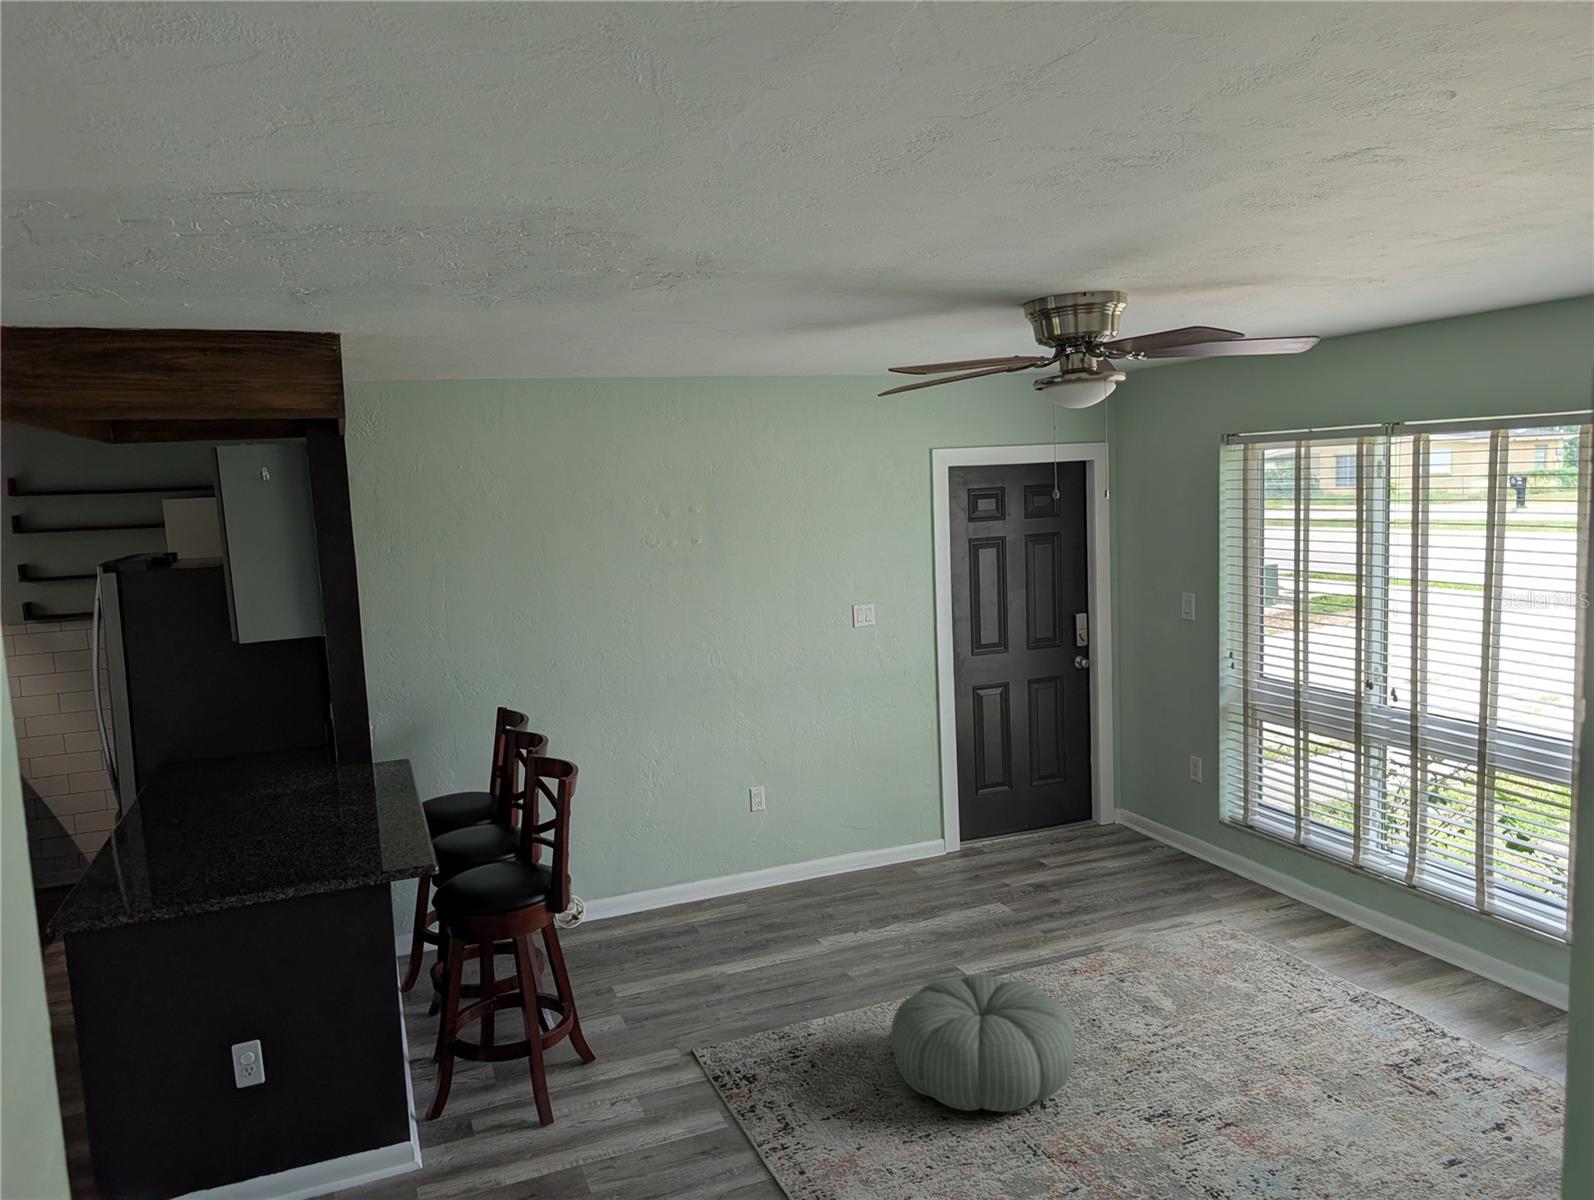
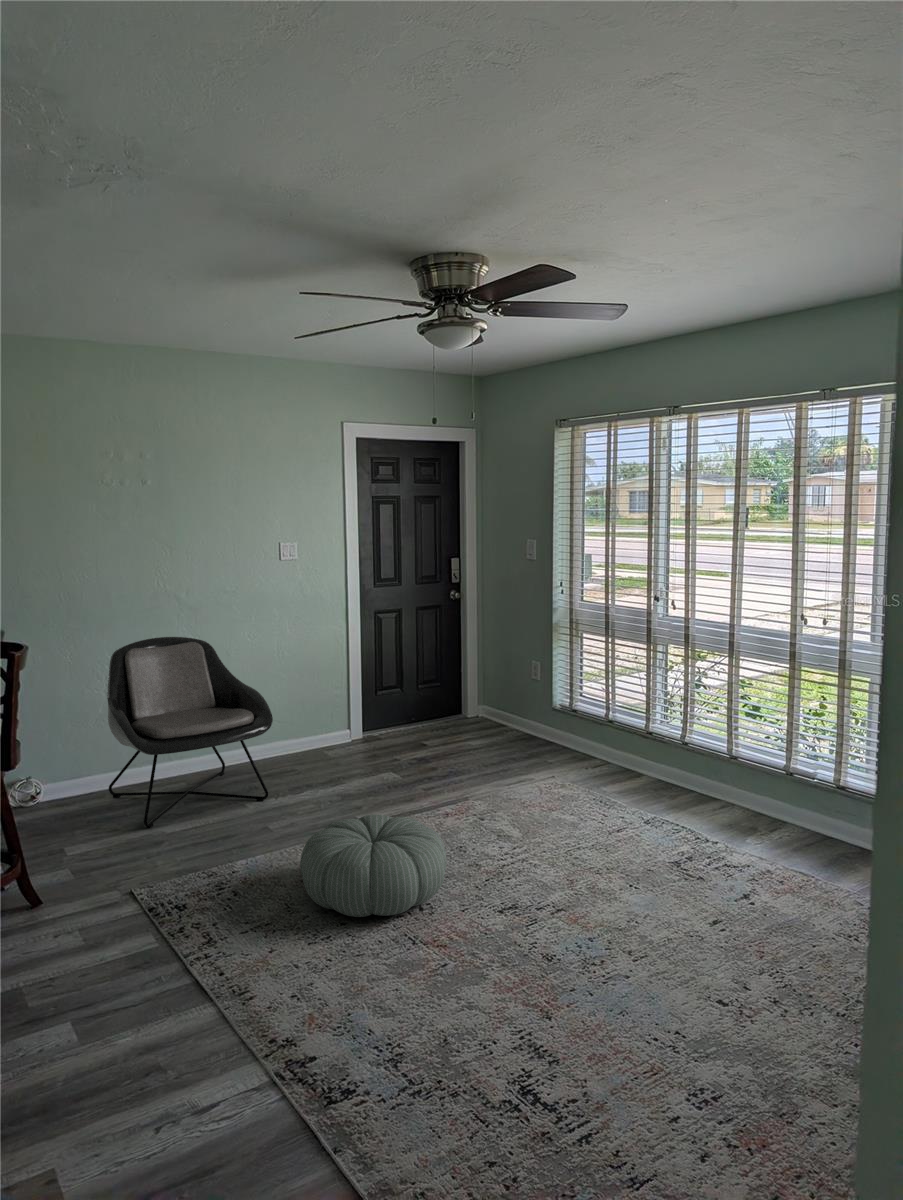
lounge chair: none [654,725,849,967] -> present [107,637,273,828]

